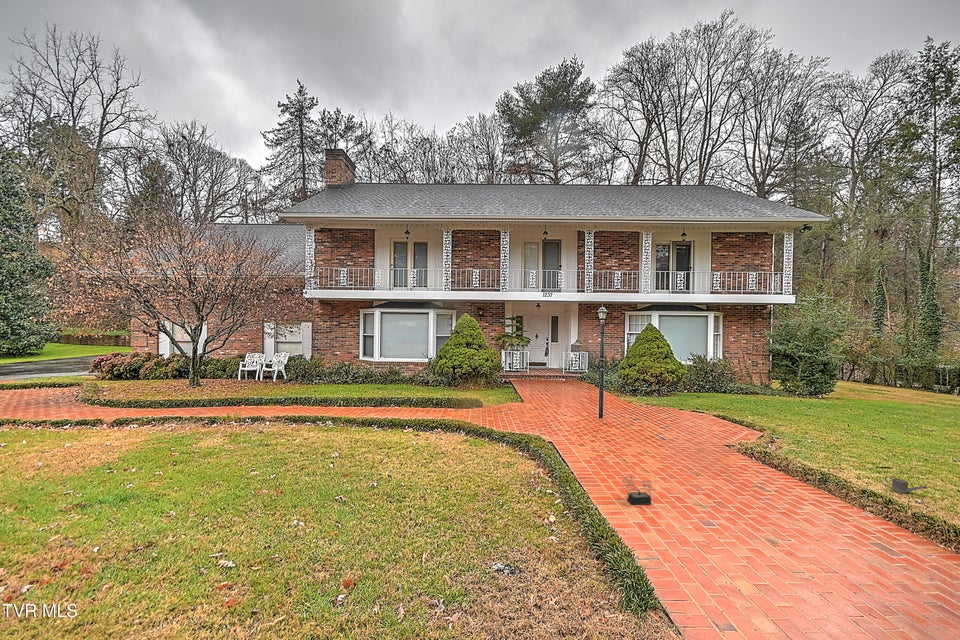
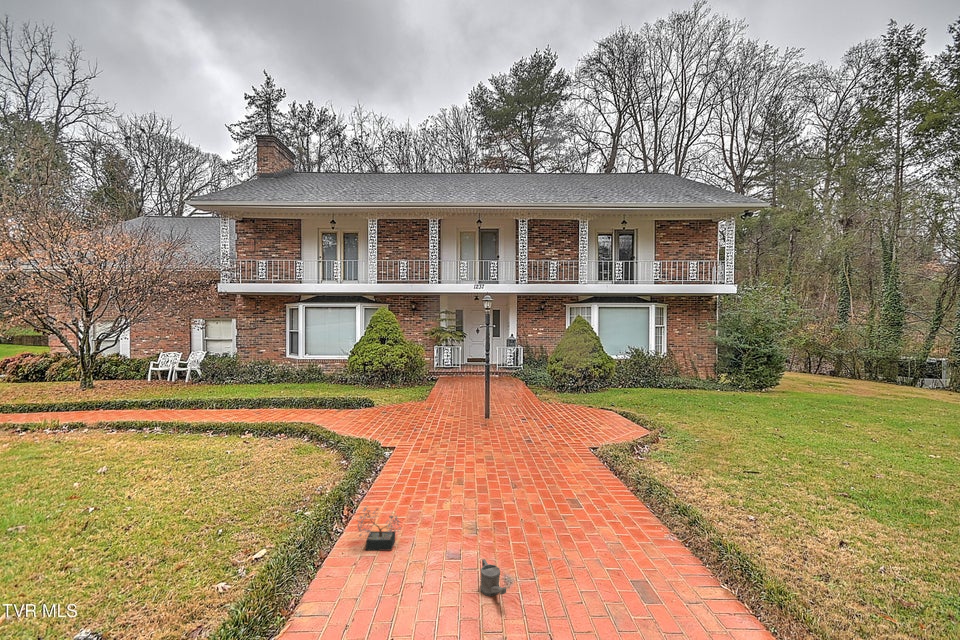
watering can: present [885,477,927,494] -> present [480,559,506,596]

